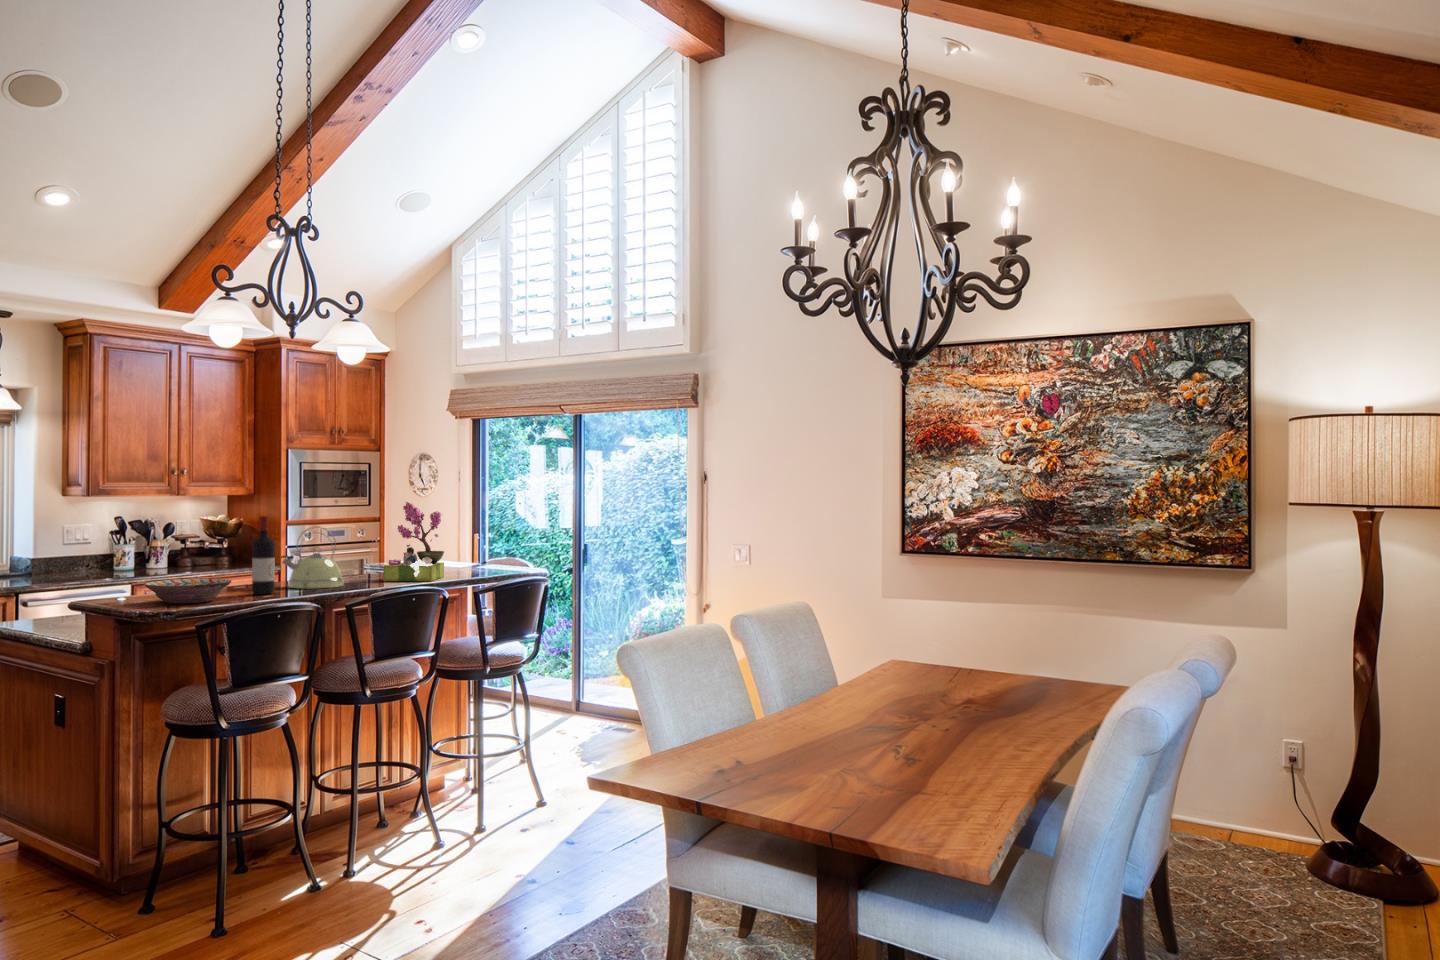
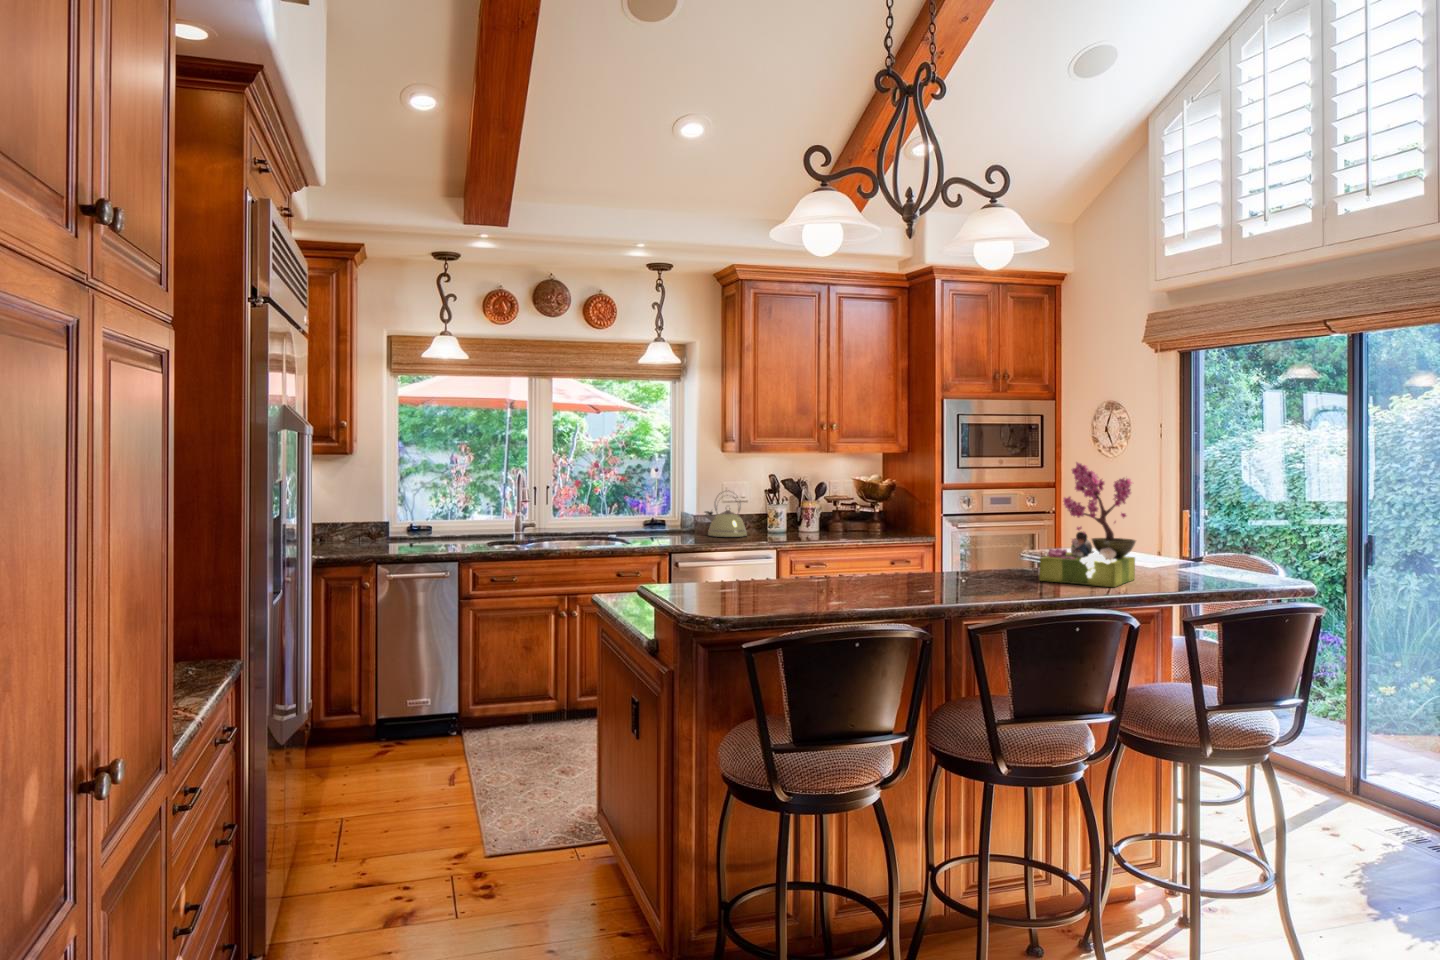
wine bottle: present [252,516,275,595] -> none [848,480,879,593]
kettle: present [281,526,344,589] -> present [705,490,747,537]
decorative bowl: present [144,579,231,603] -> none [706,564,815,601]

